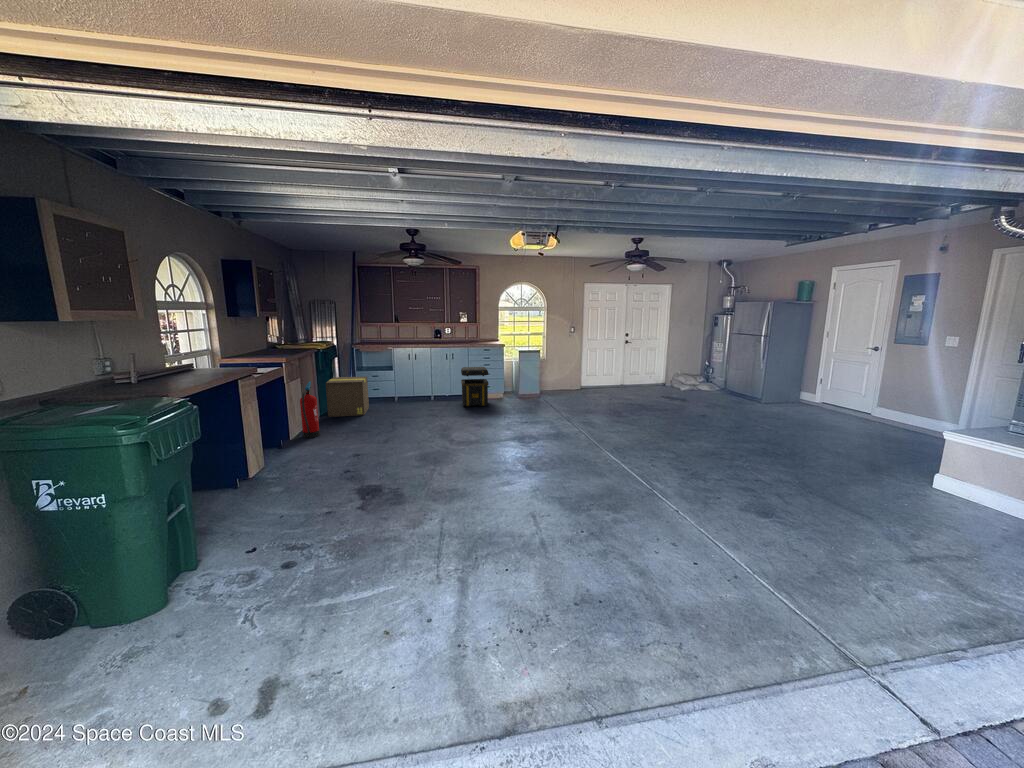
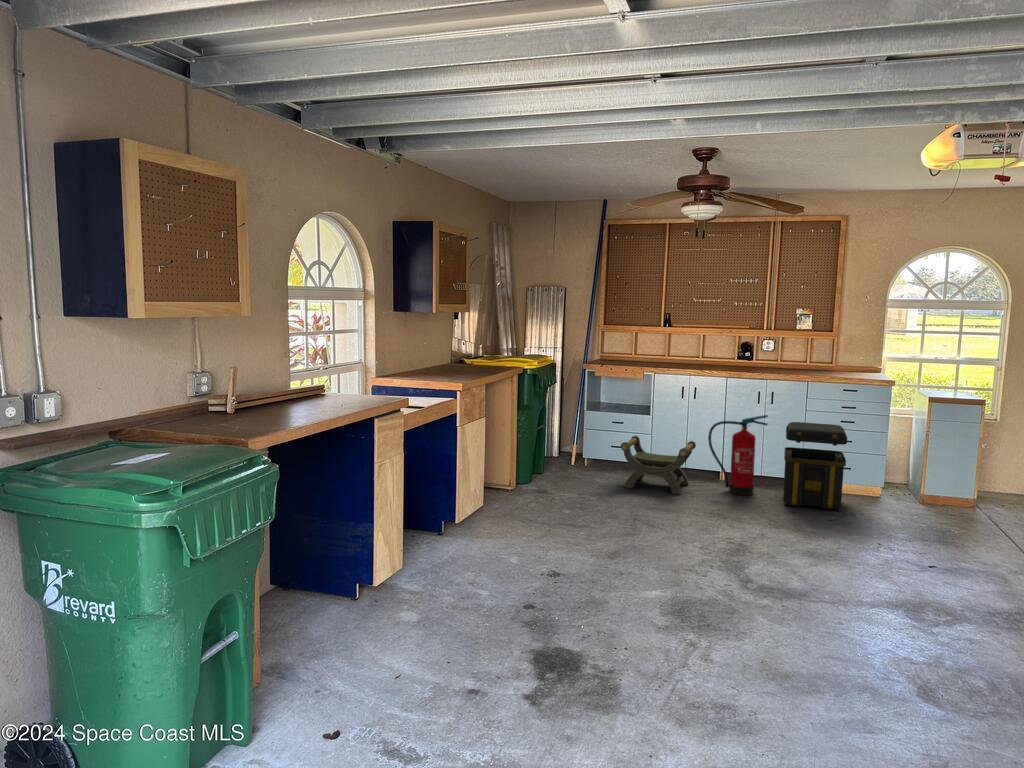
cardboard box: present [326,377,369,417] -> none [528,419,602,495]
fire extinguisher: present [300,381,320,438] -> present [708,415,768,495]
stool: none [379,381,419,409] -> present [621,436,696,494]

